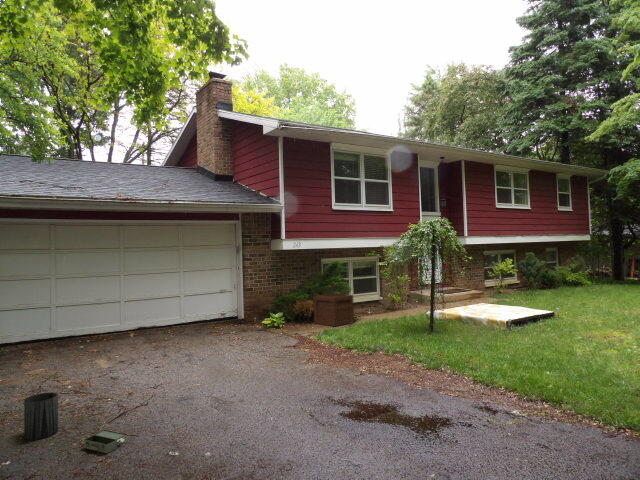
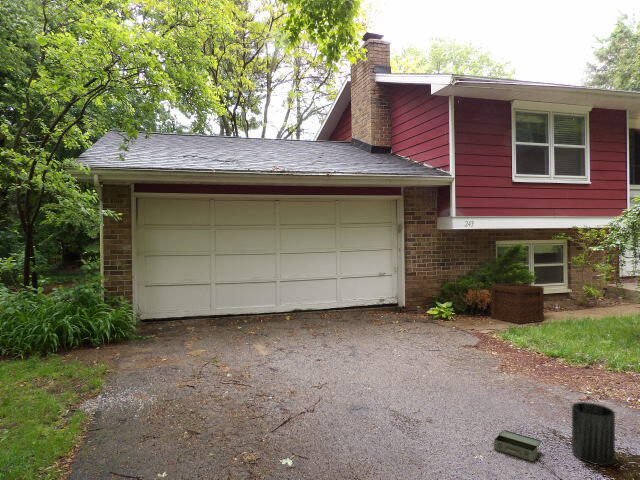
trash can: present [24,392,58,440] -> present [572,402,615,465]
toolbox: present [84,430,126,453] -> present [494,430,541,461]

